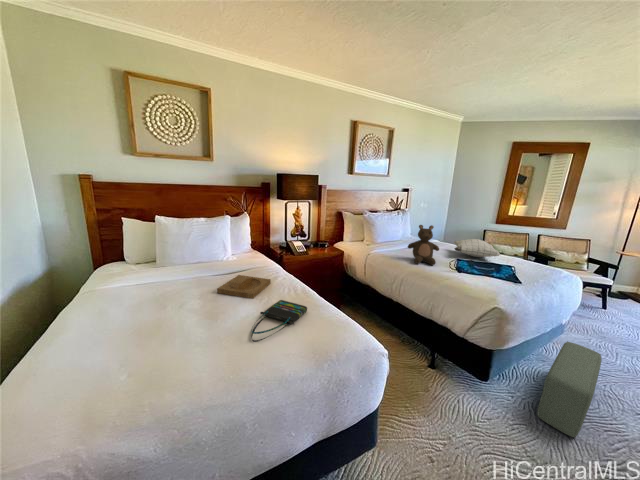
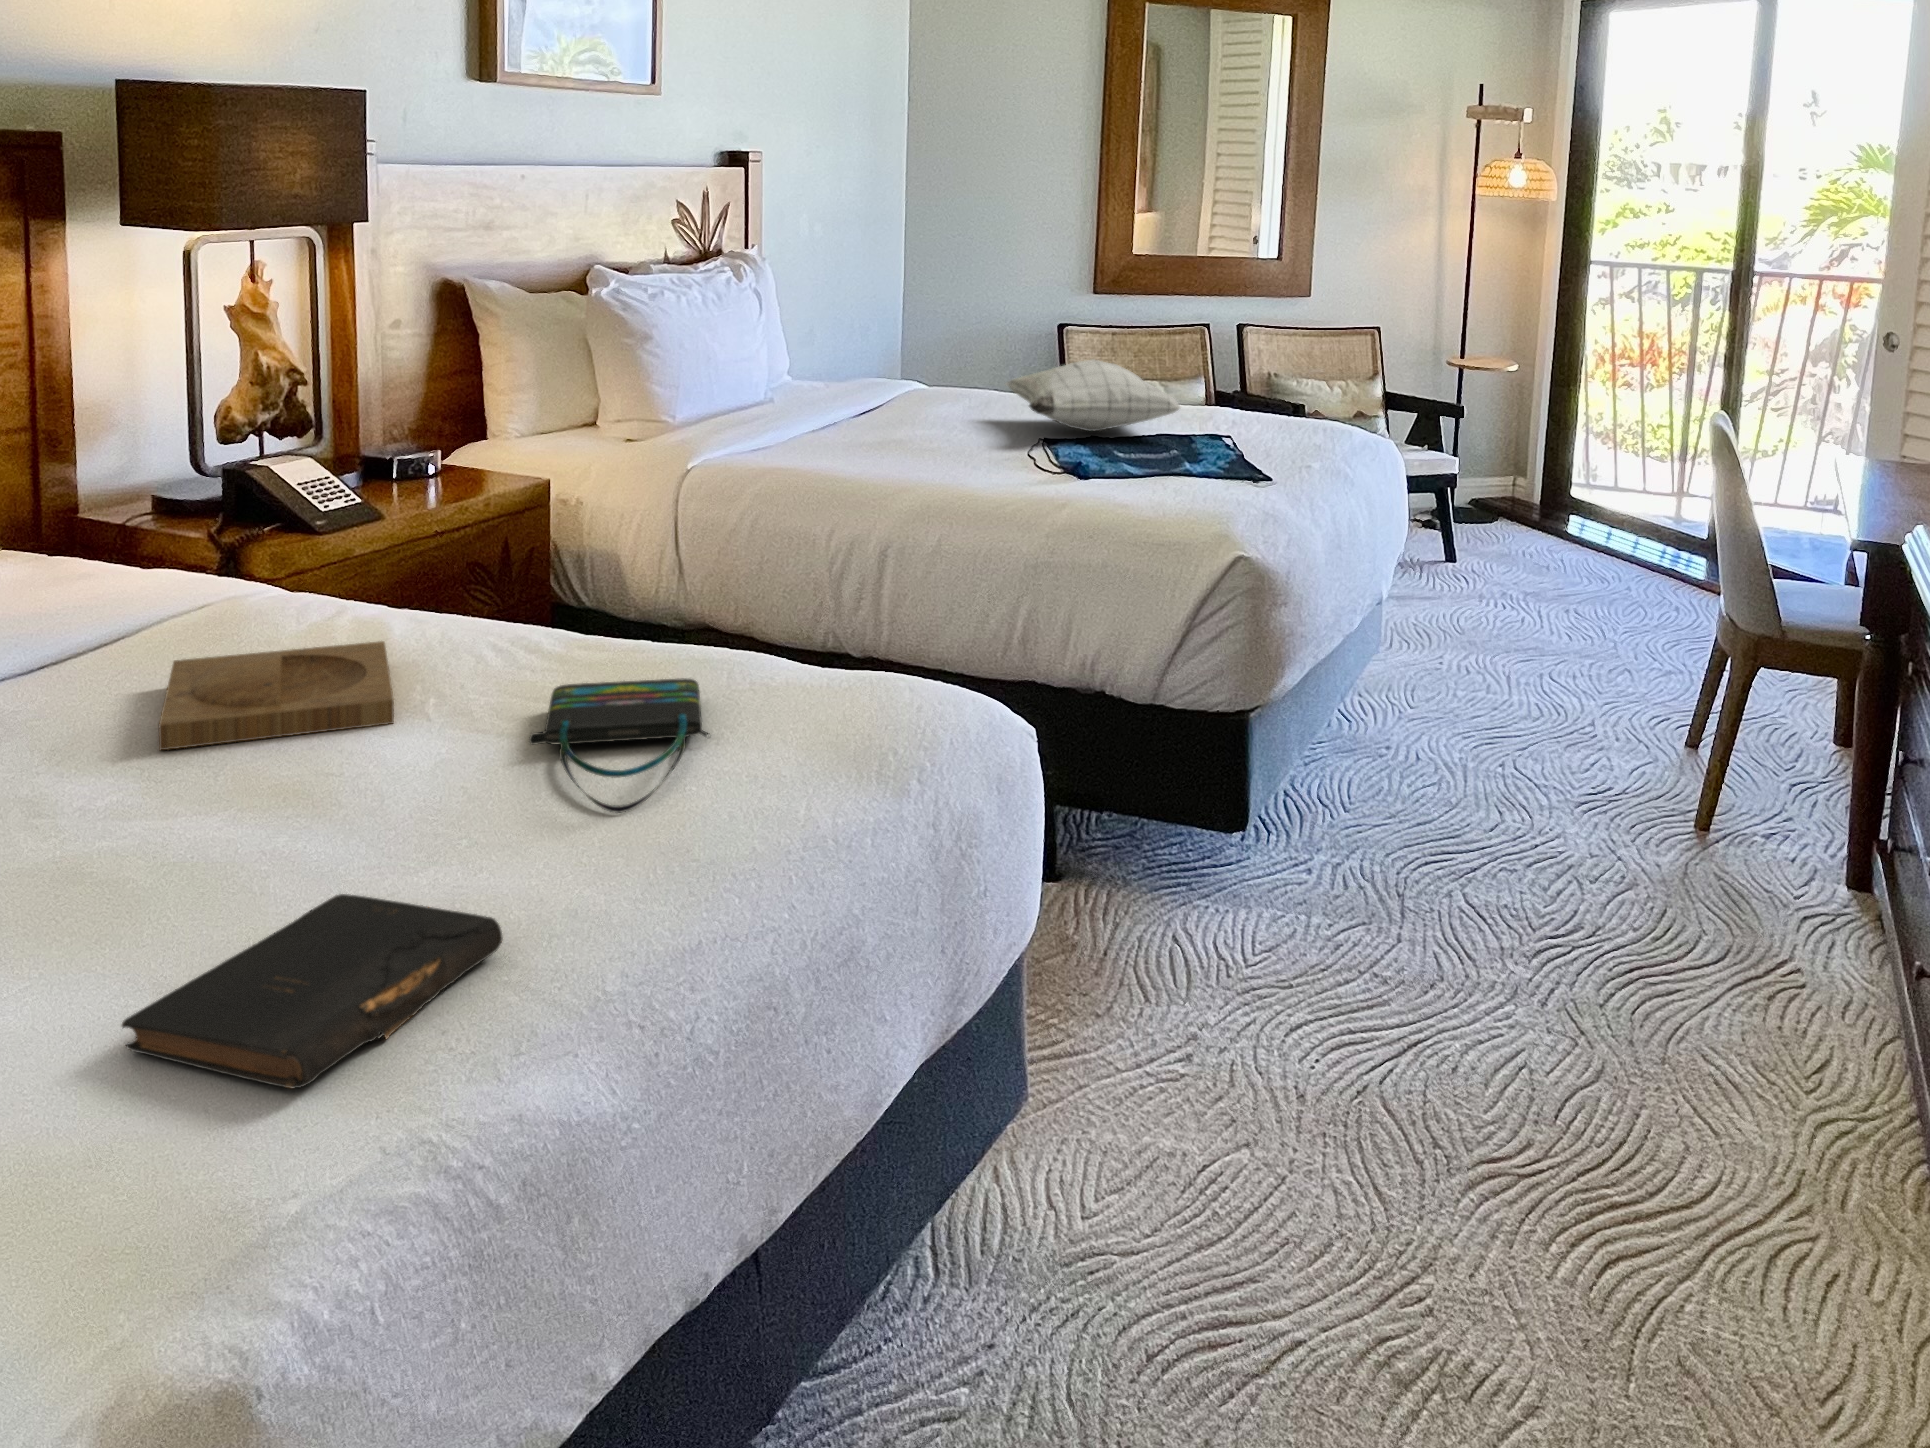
stuffed bear: present [408,225,439,265] -> none [866,317,992,485]
pouf: present [538,342,602,438] -> none [1378,650,1481,899]
book: none [88,346,177,408] -> present [122,894,502,1088]

